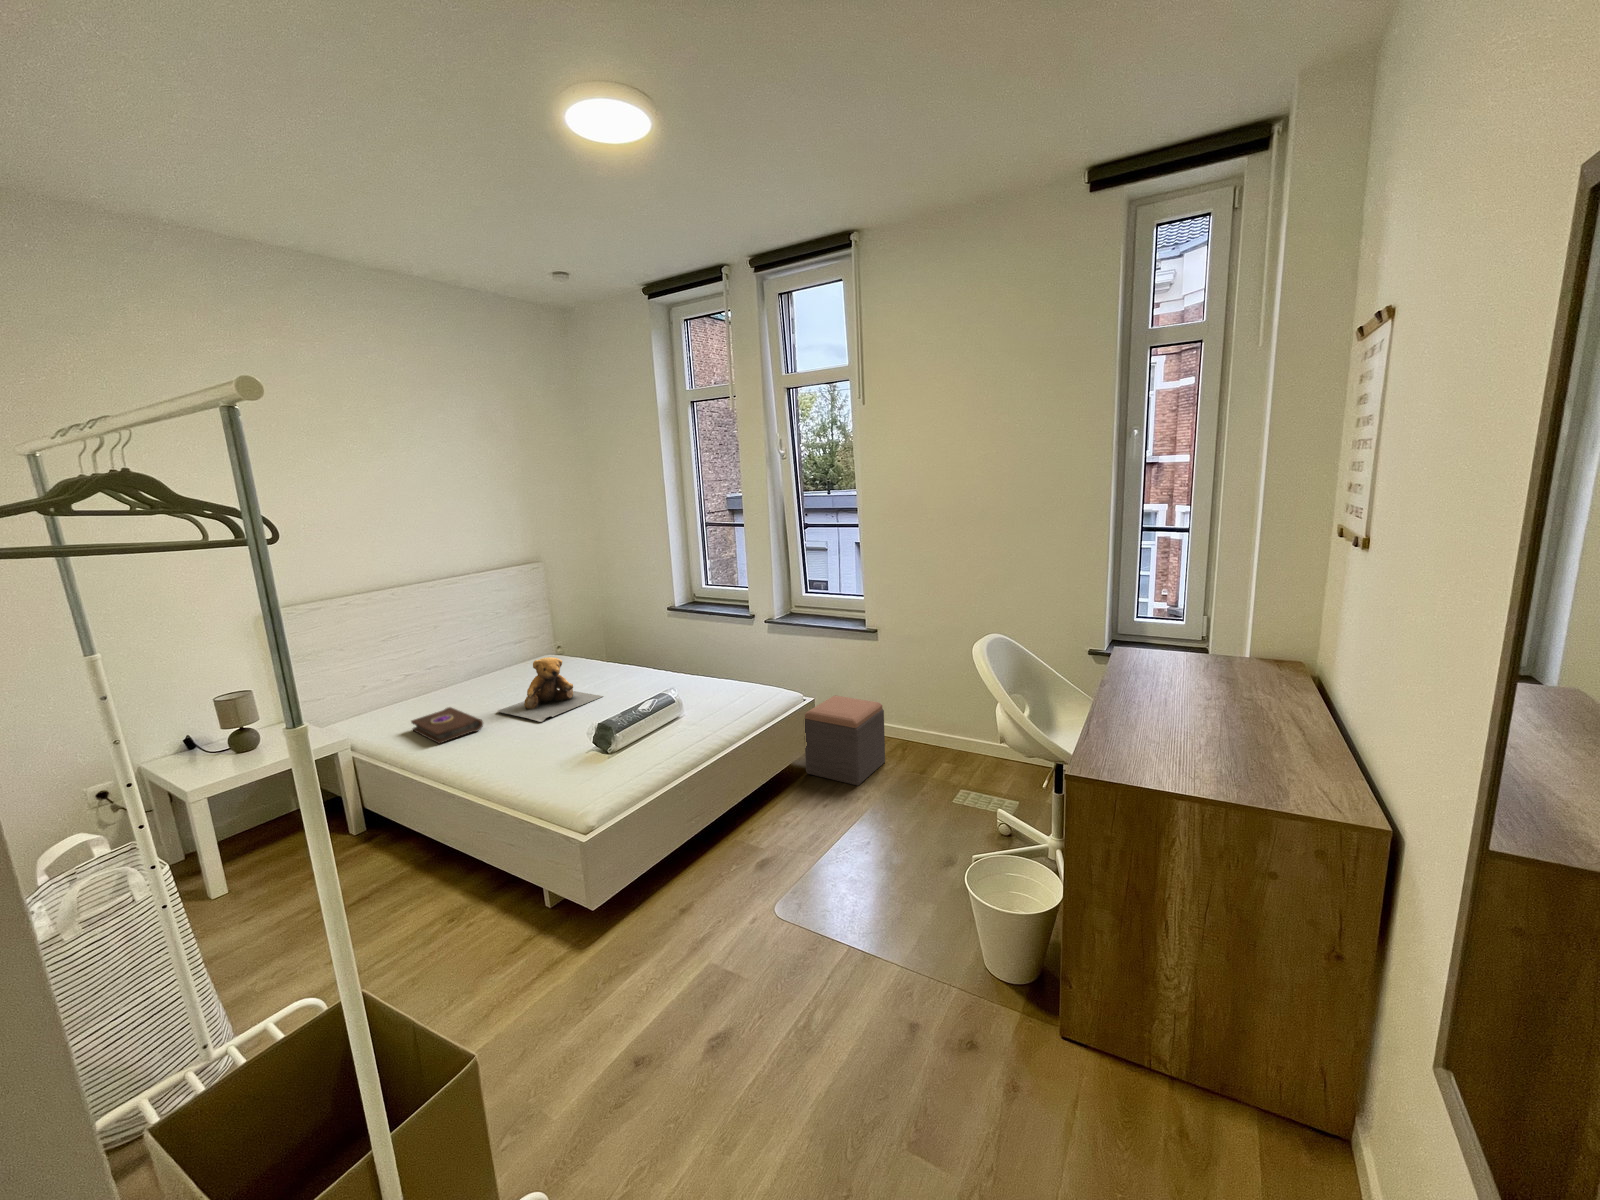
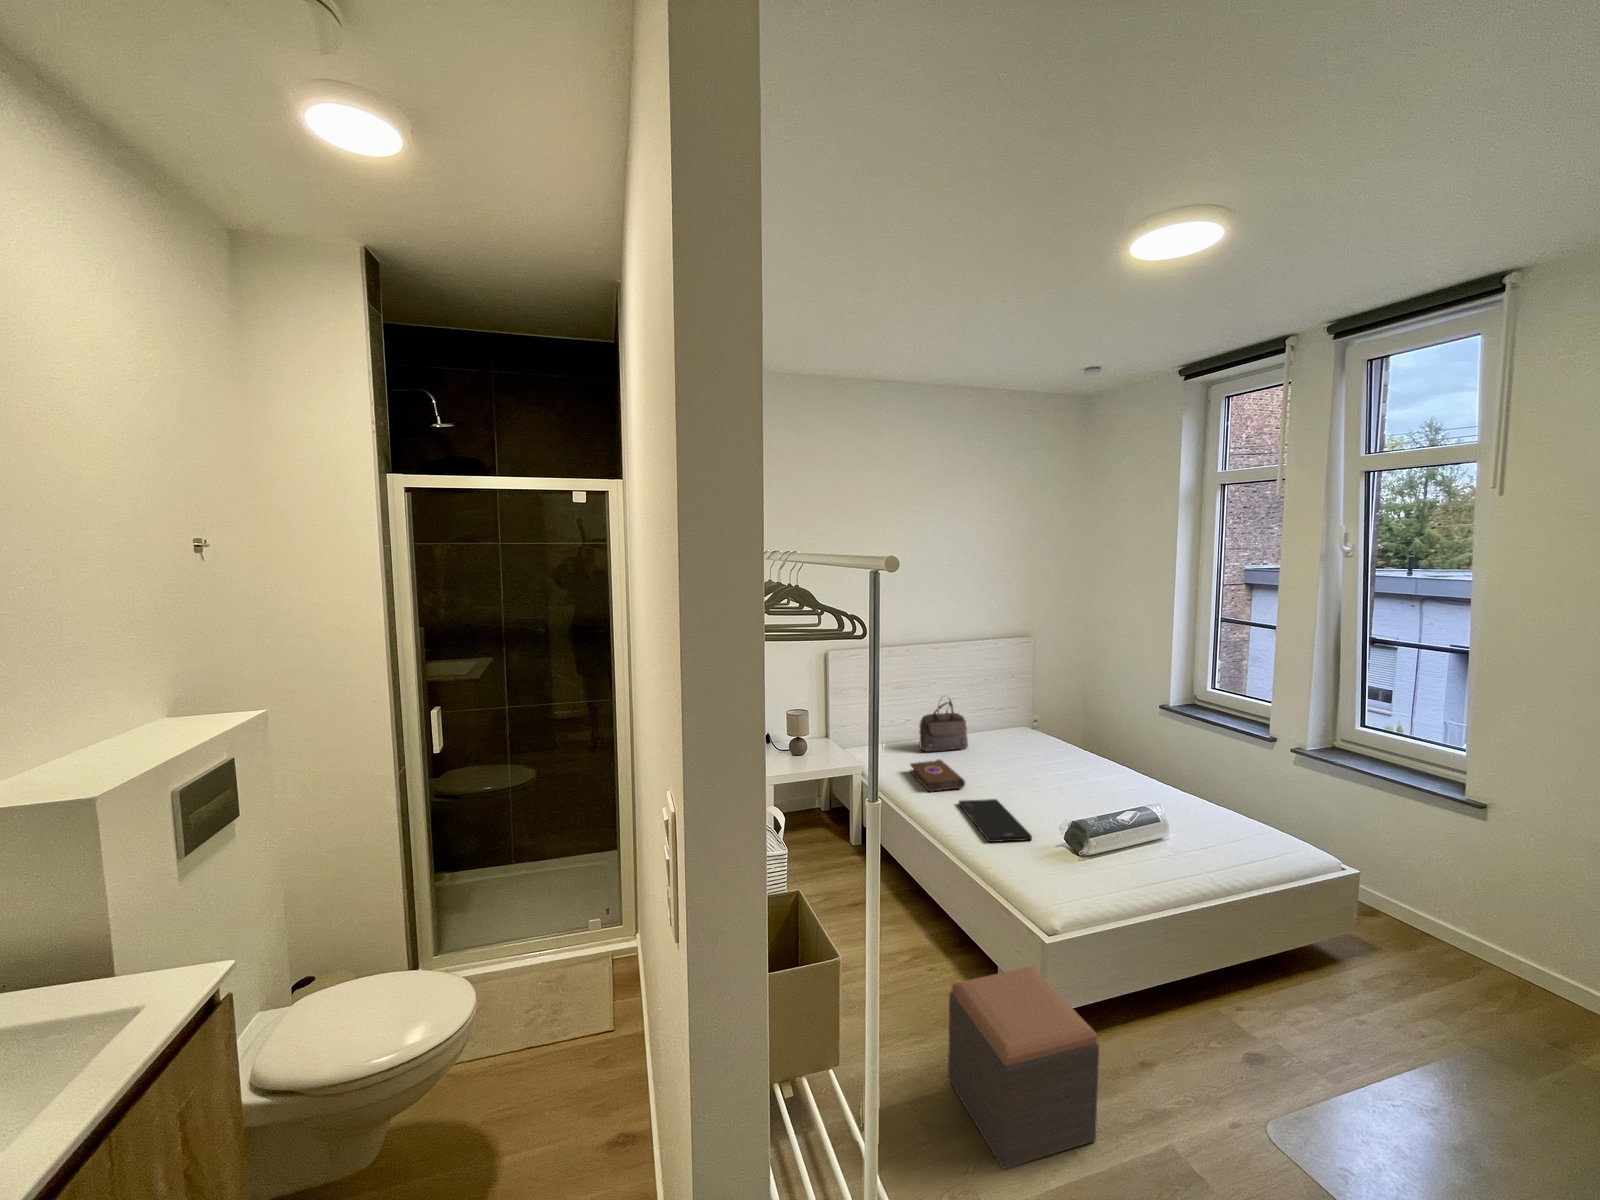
handbag: none [417,636,484,705] -> present [919,697,968,752]
teddy bear: present [498,657,603,722] -> none [977,736,1078,797]
footstool: present [804,695,885,786] -> present [948,967,1099,1169]
smartphone: none [477,729,561,771] -> present [959,799,1032,842]

